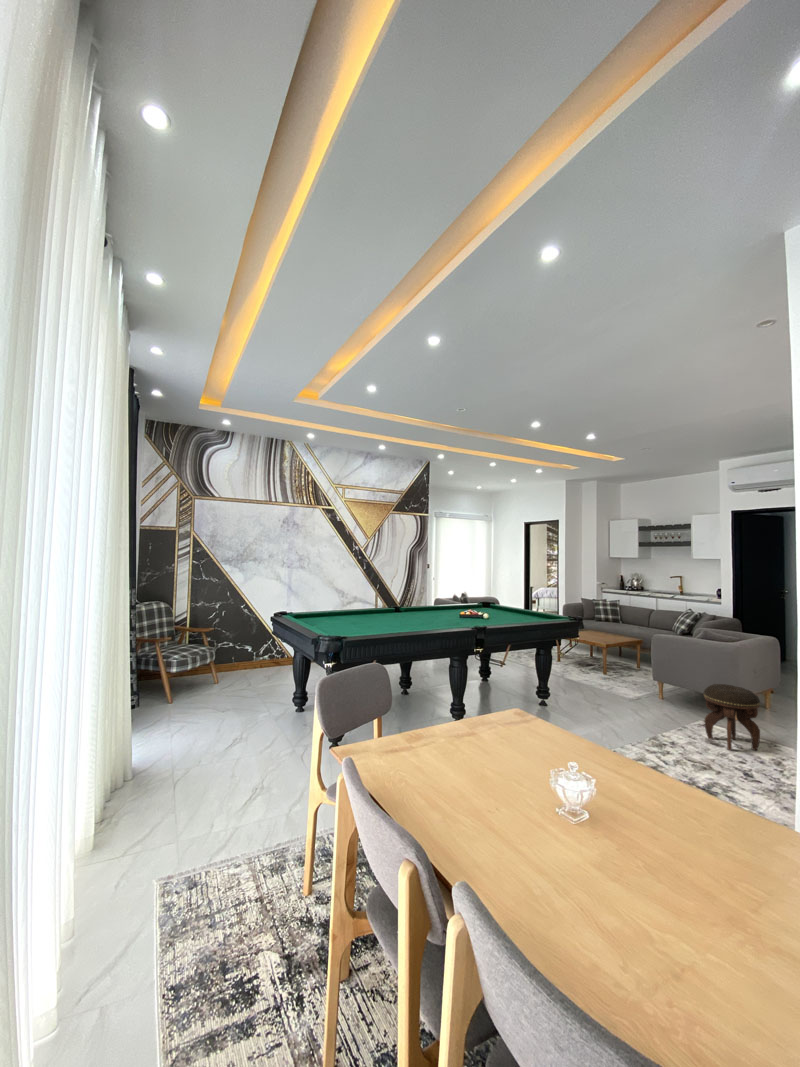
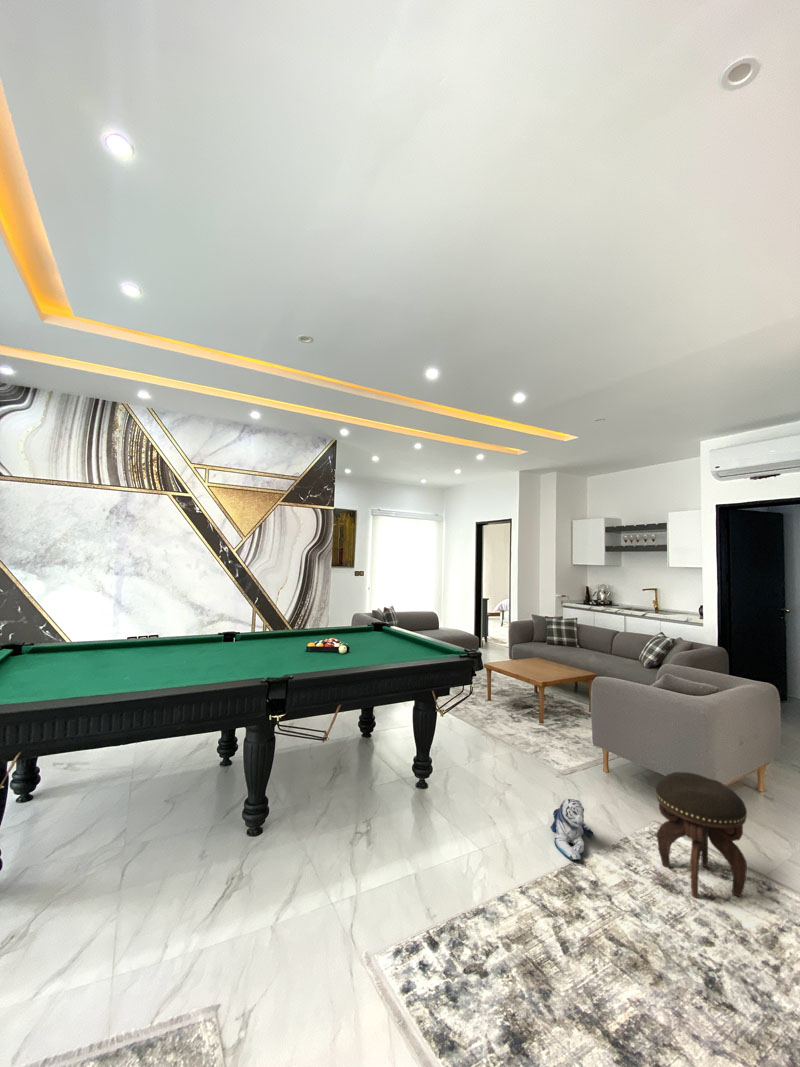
plush toy: none [634,702,663,735] -> present [551,798,593,860]

